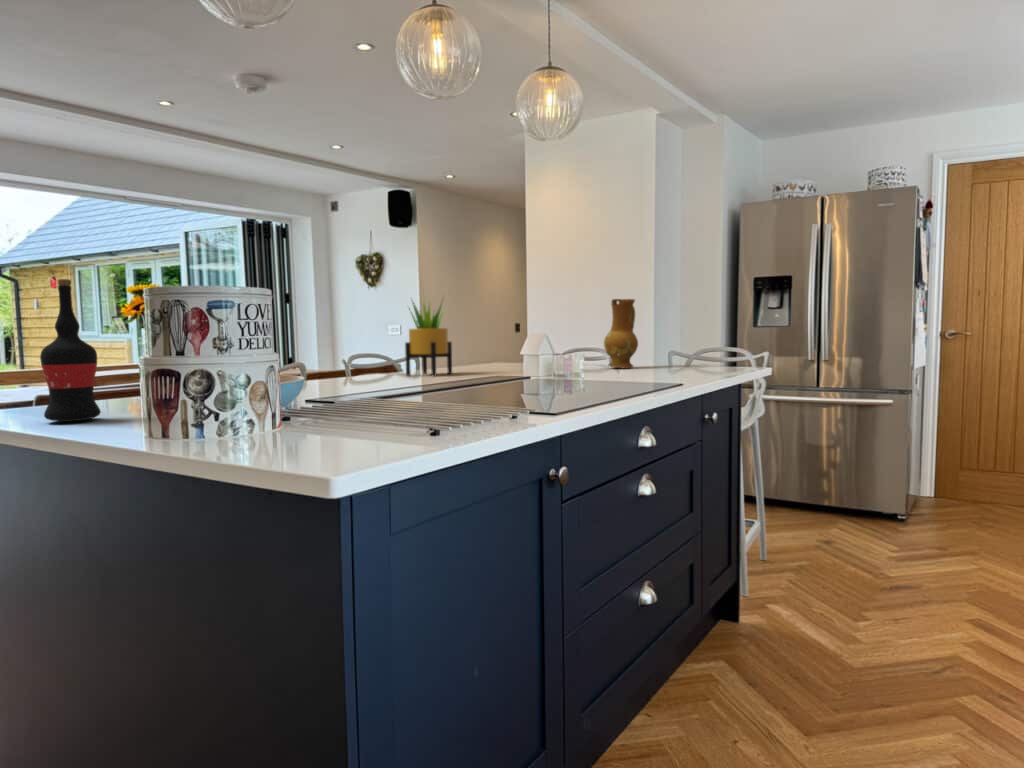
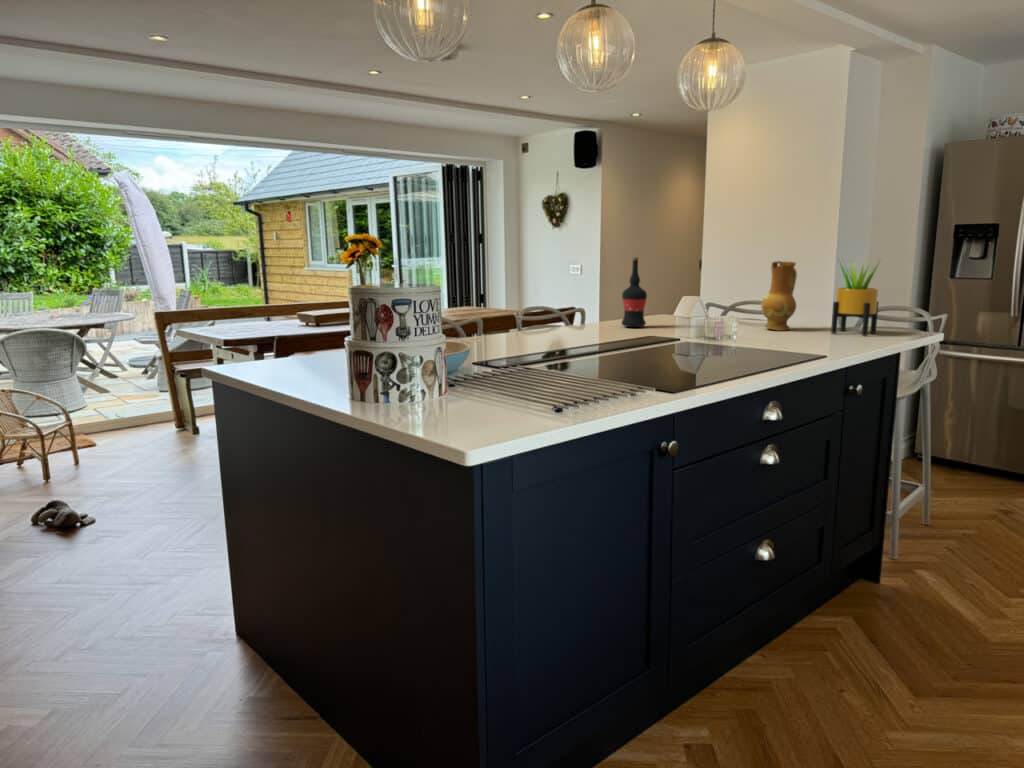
wine bottle: present [40,279,101,421] -> present [622,257,647,327]
potted plant: present [405,298,452,376] -> present [831,265,879,336]

